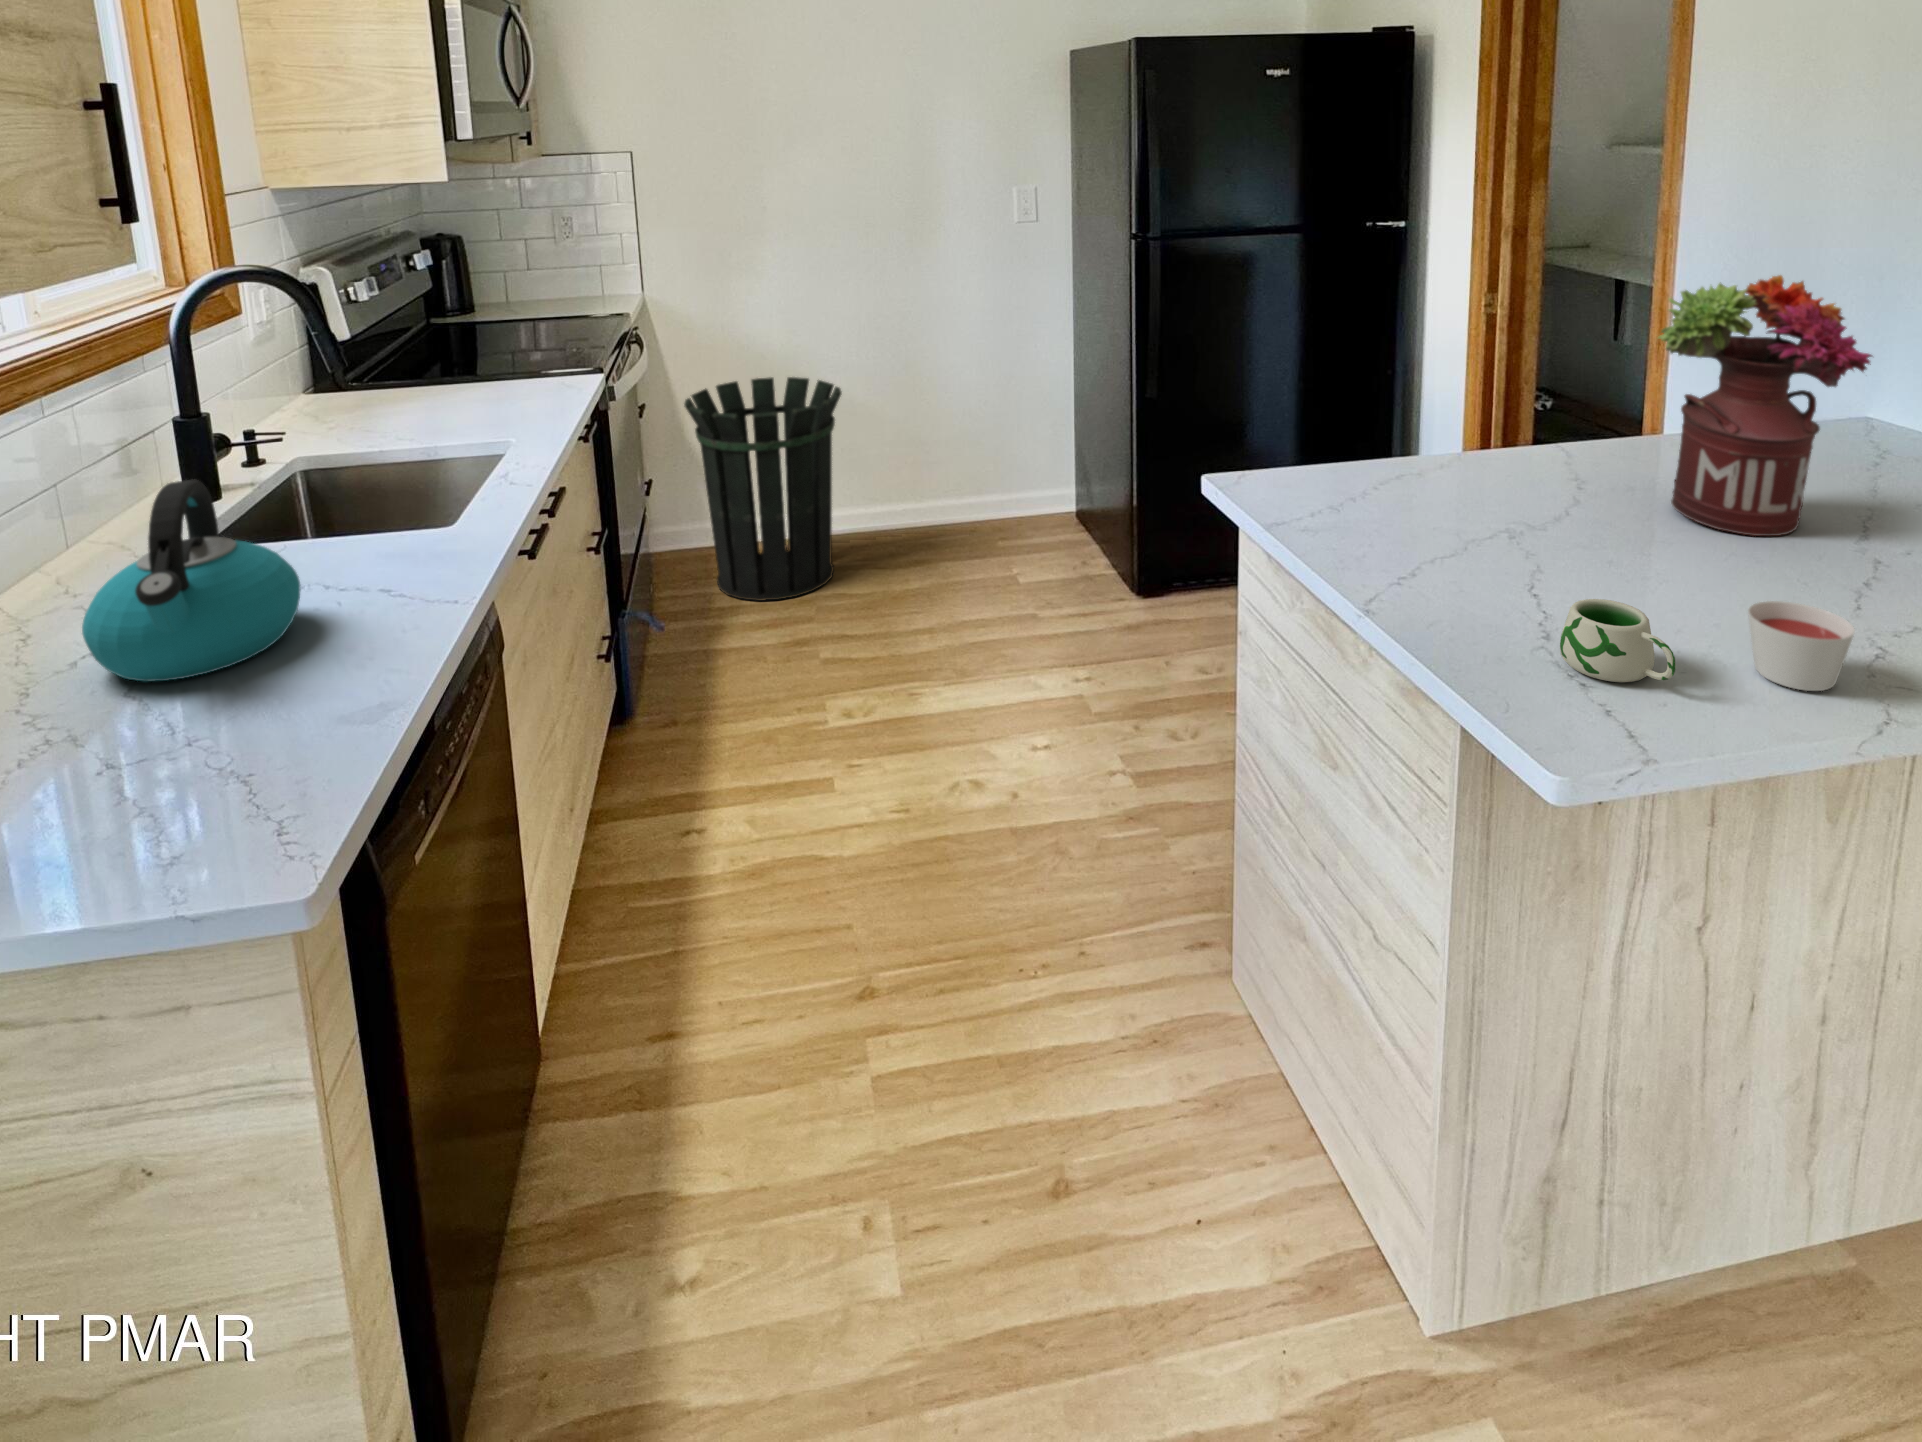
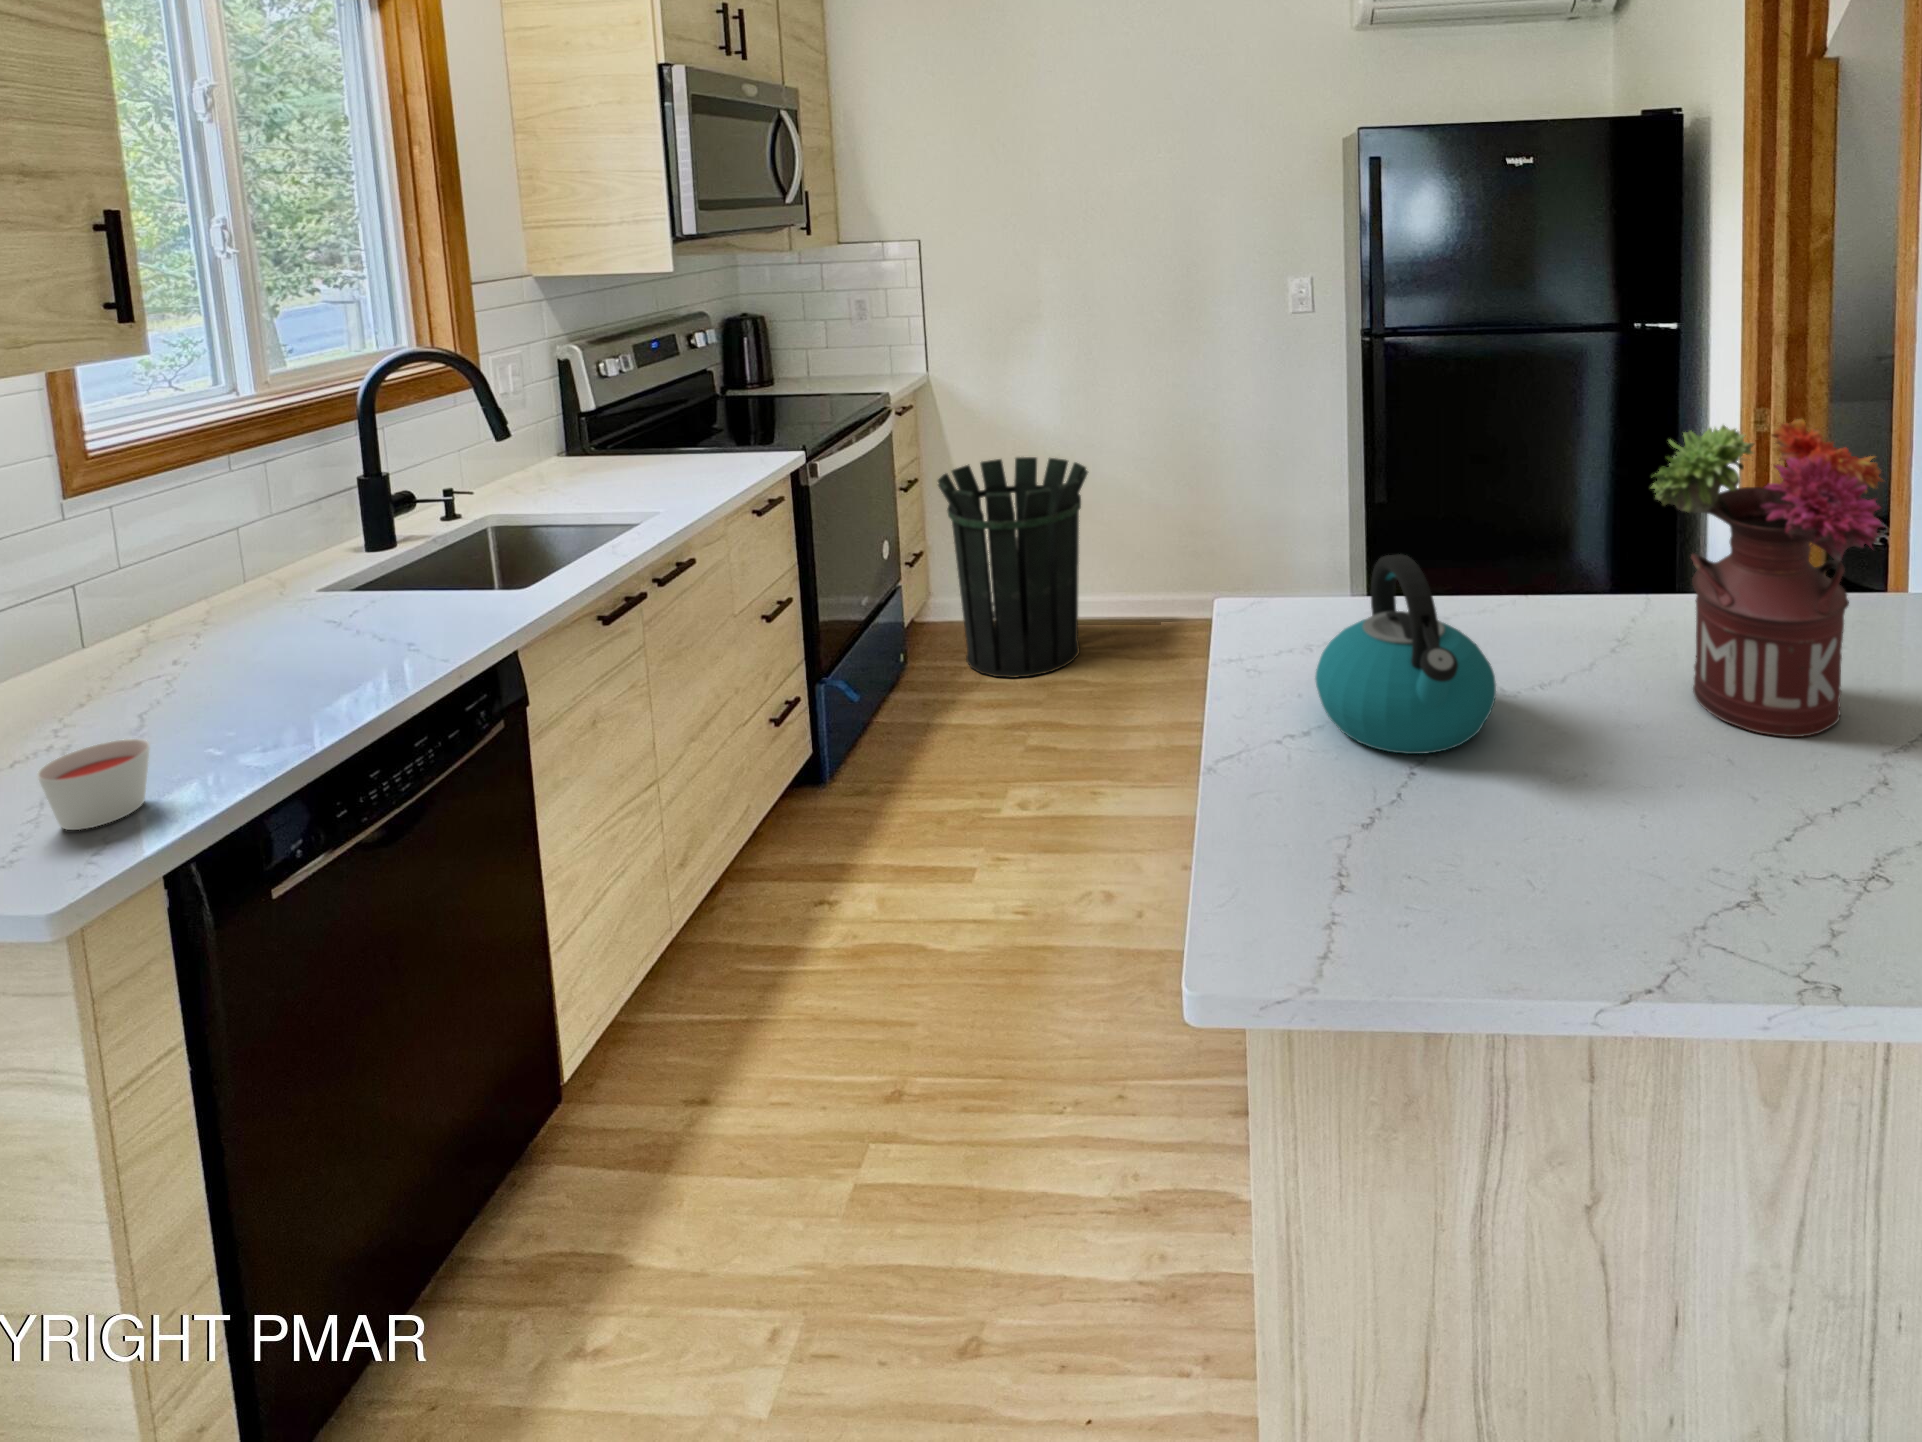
kettle: present [82,479,300,682] -> present [1315,554,1496,754]
mug: present [1560,599,1676,682] -> none [1342,787,1438,895]
candle: present [1748,601,1855,691] -> present [37,739,150,830]

